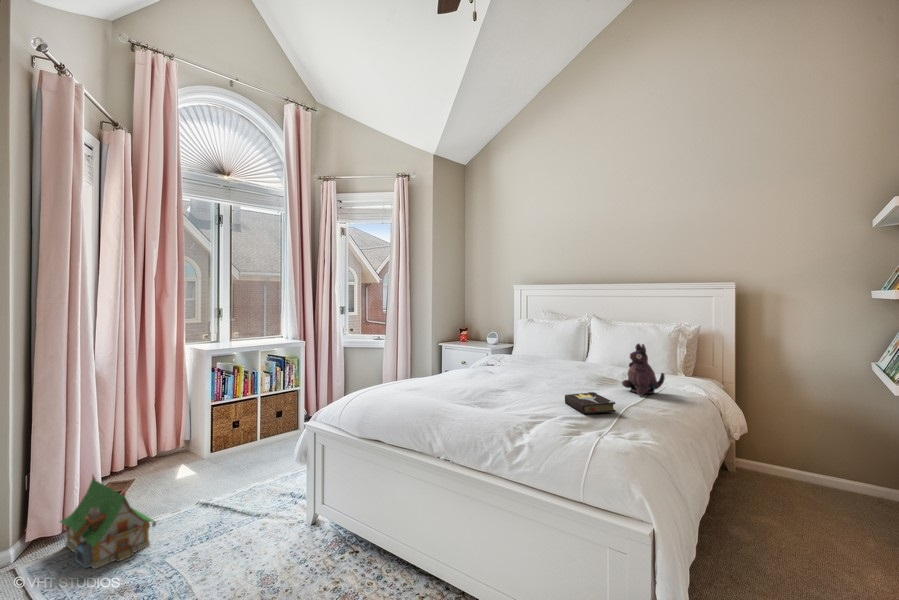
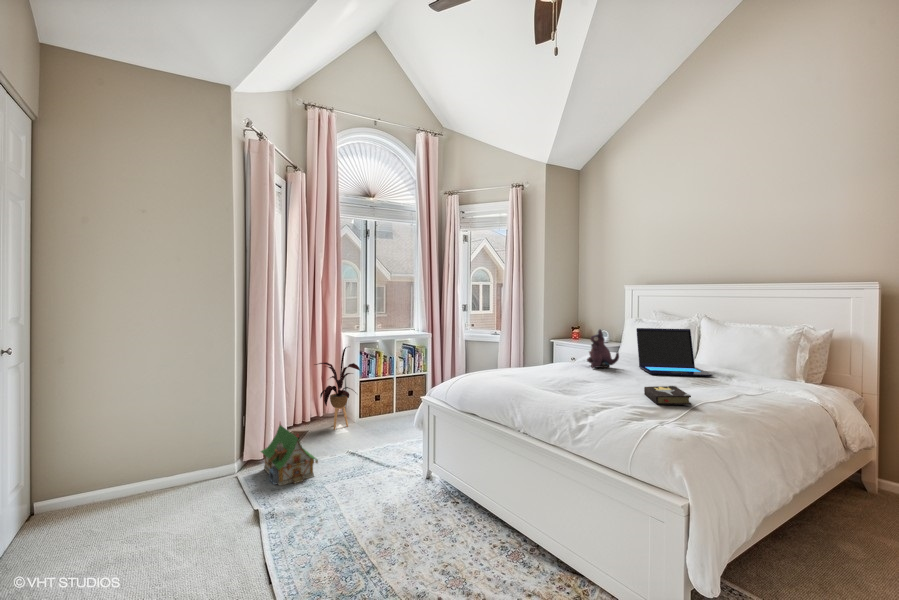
laptop: none [538,331,614,379] -> present [636,328,713,376]
plush toy: present [622,344,665,396] -> present [587,329,619,368]
house plant: none [143,363,213,472] -> present [315,347,360,429]

